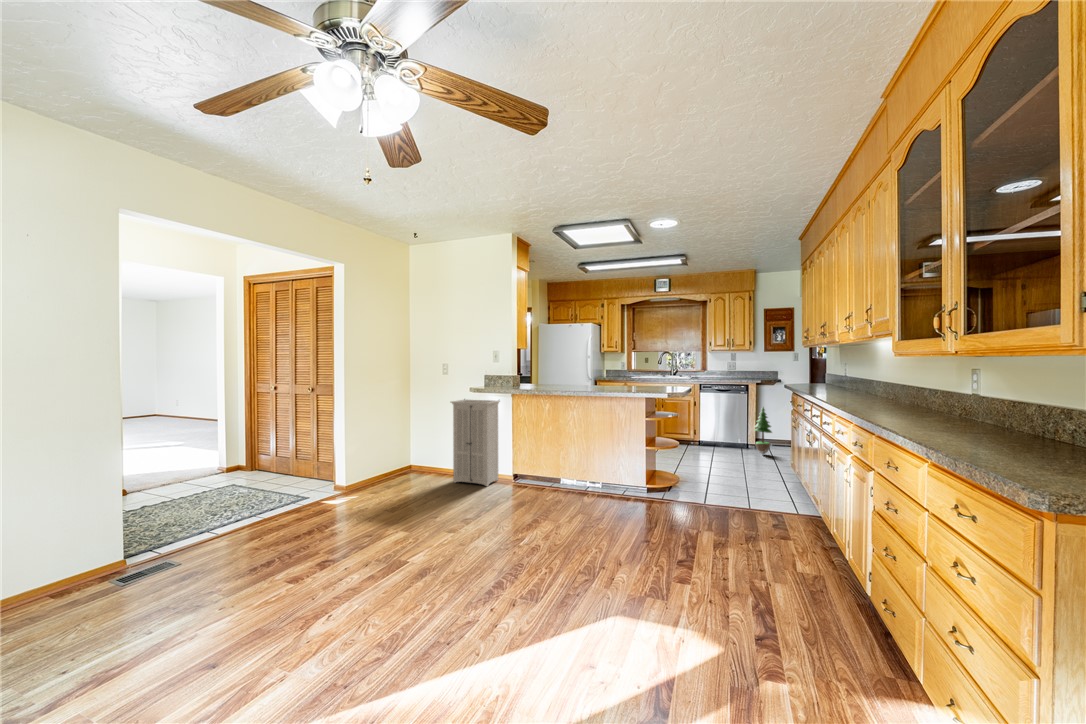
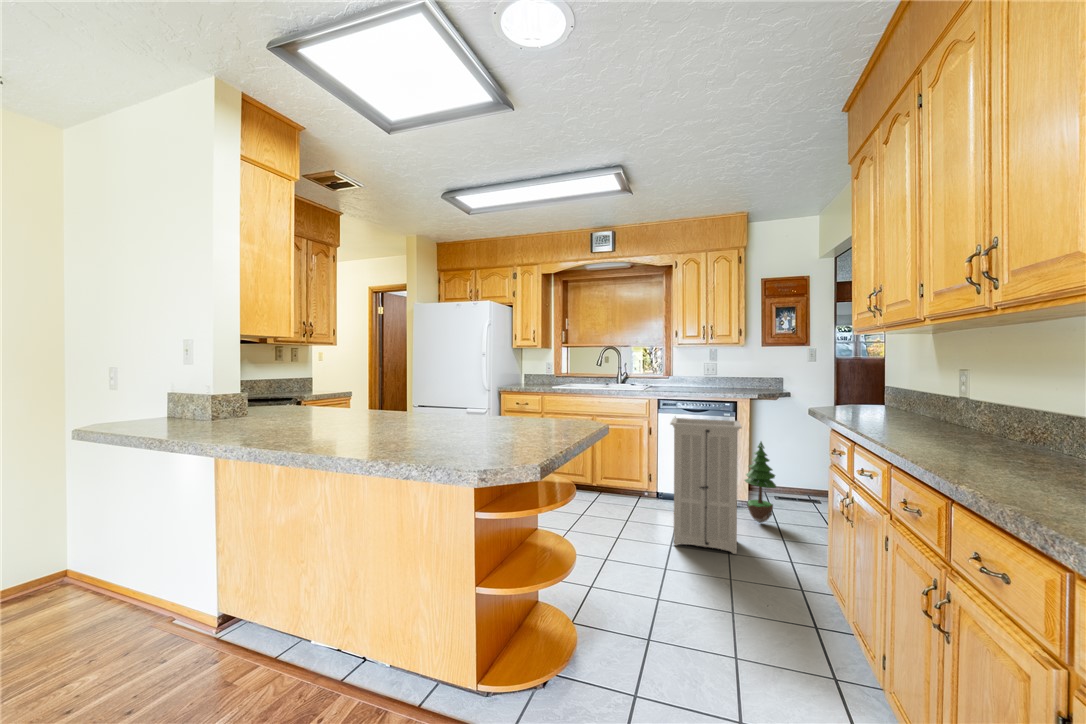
storage cabinet: present [451,399,500,486] -> present [671,417,742,554]

